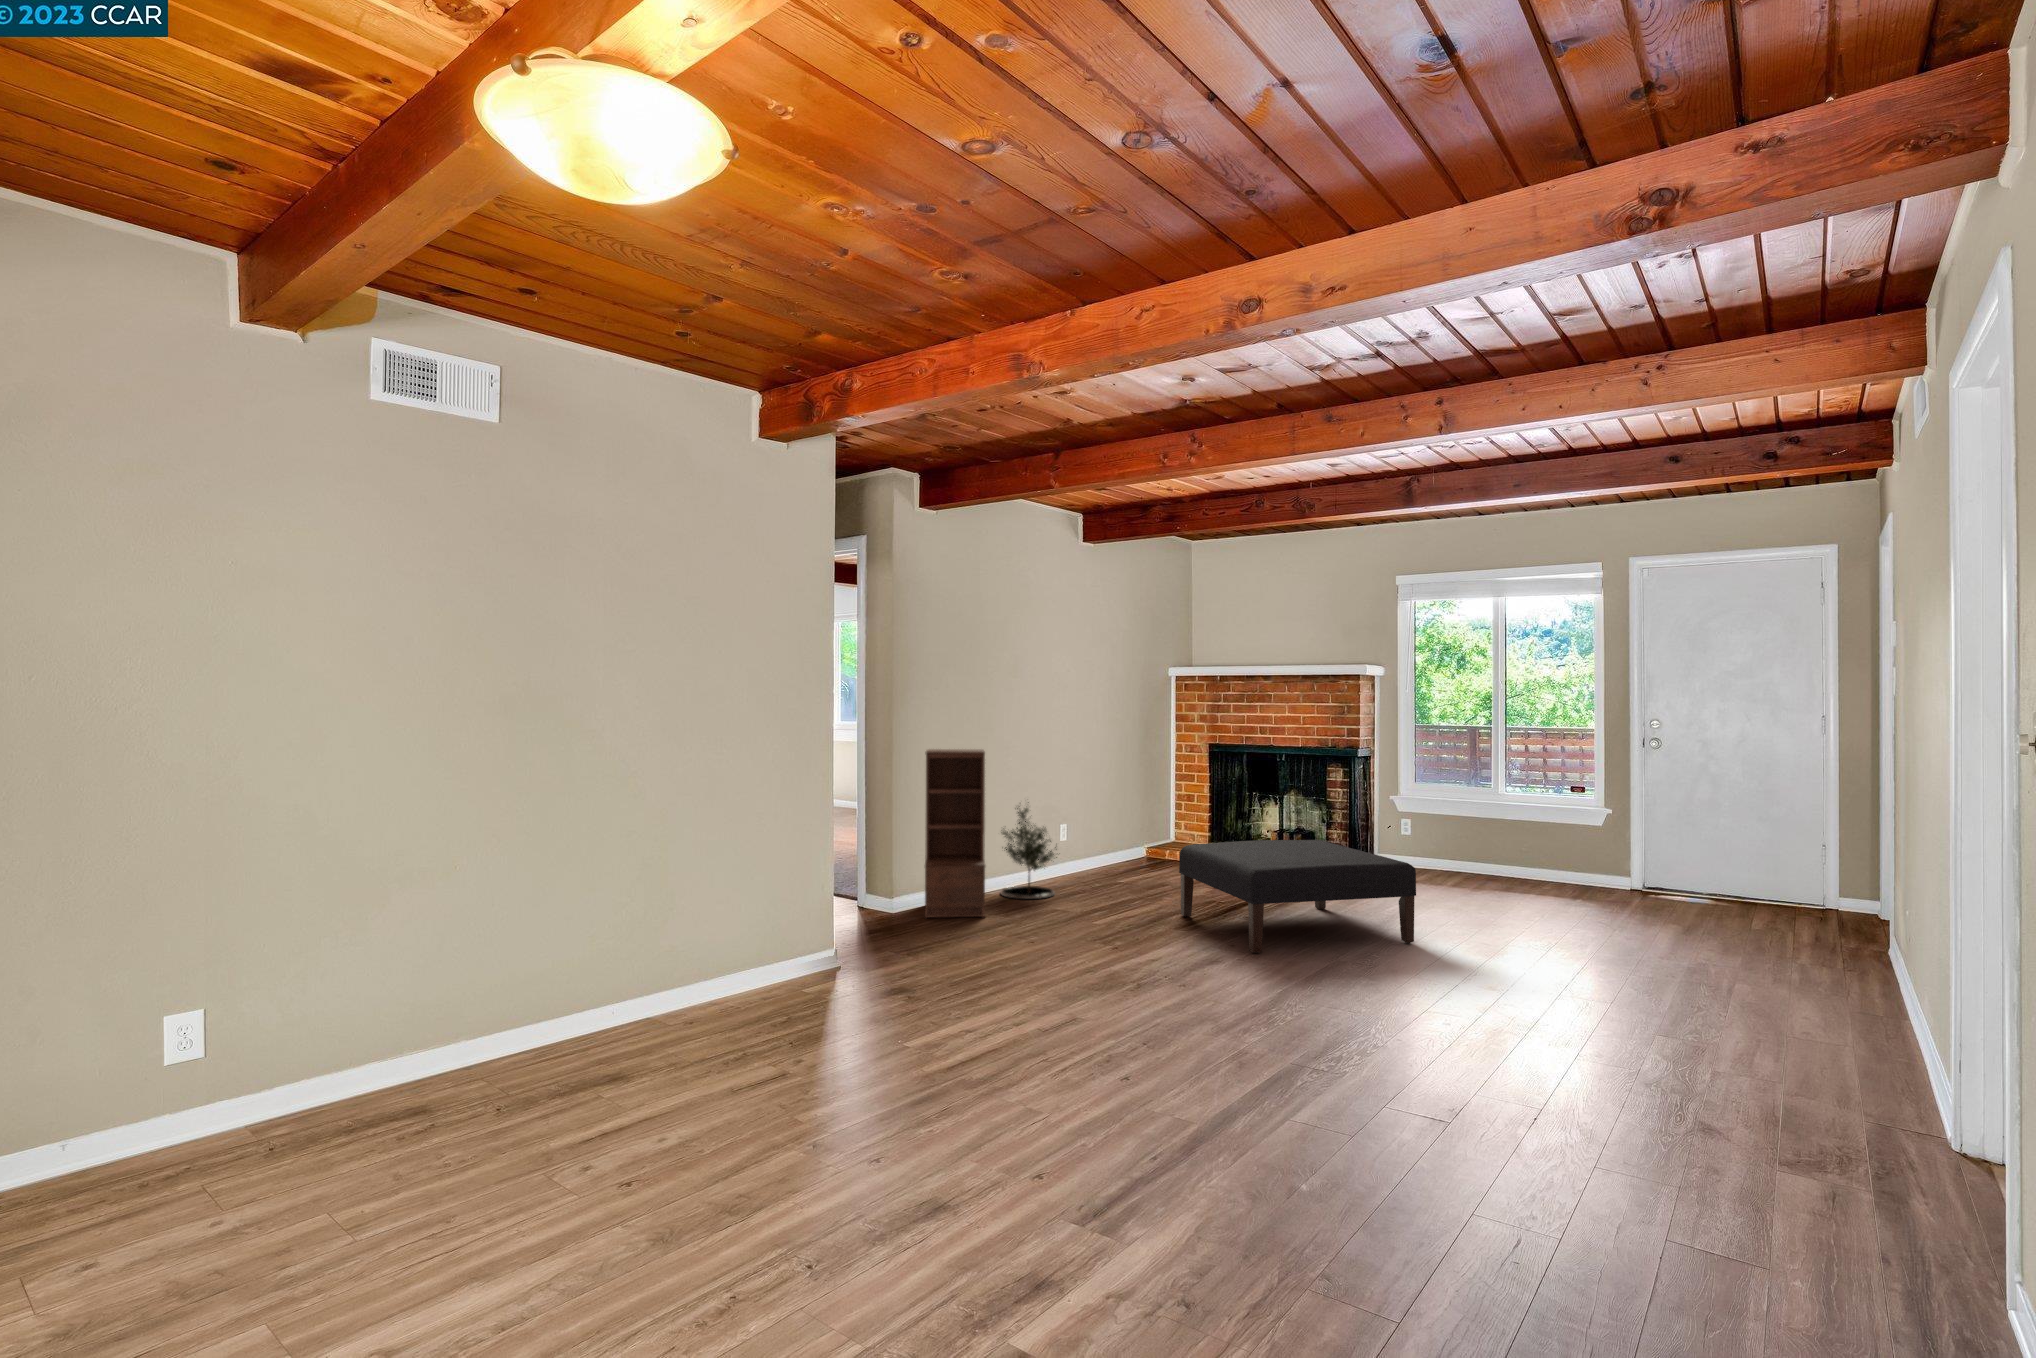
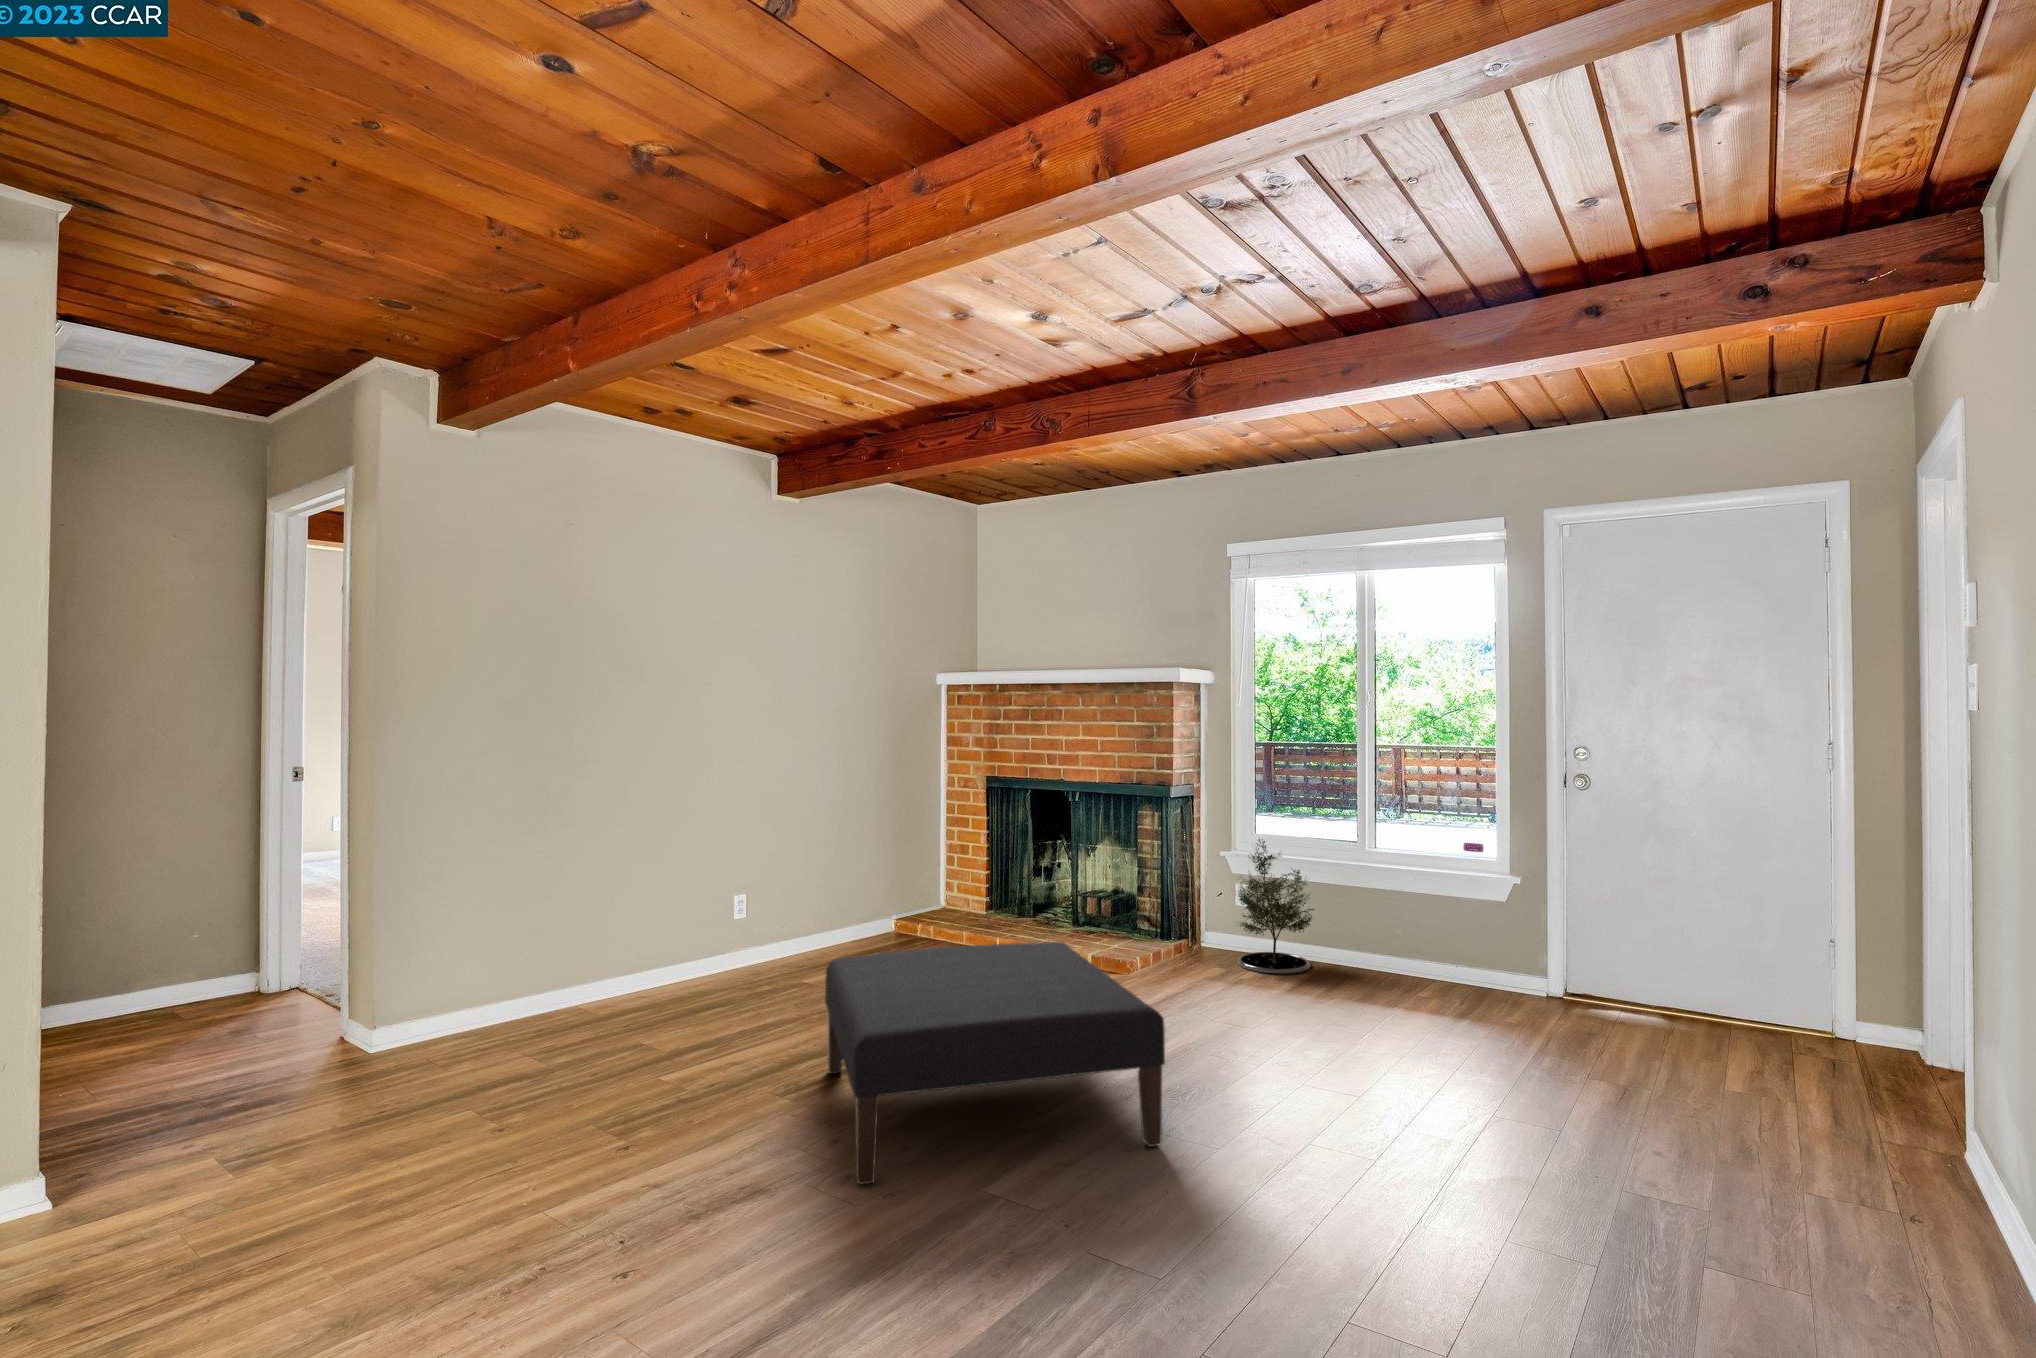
bookshelf: present [925,749,985,918] -> none [397,802,545,1085]
potted tree: present [1001,802,1057,899] -> present [1238,838,1314,974]

